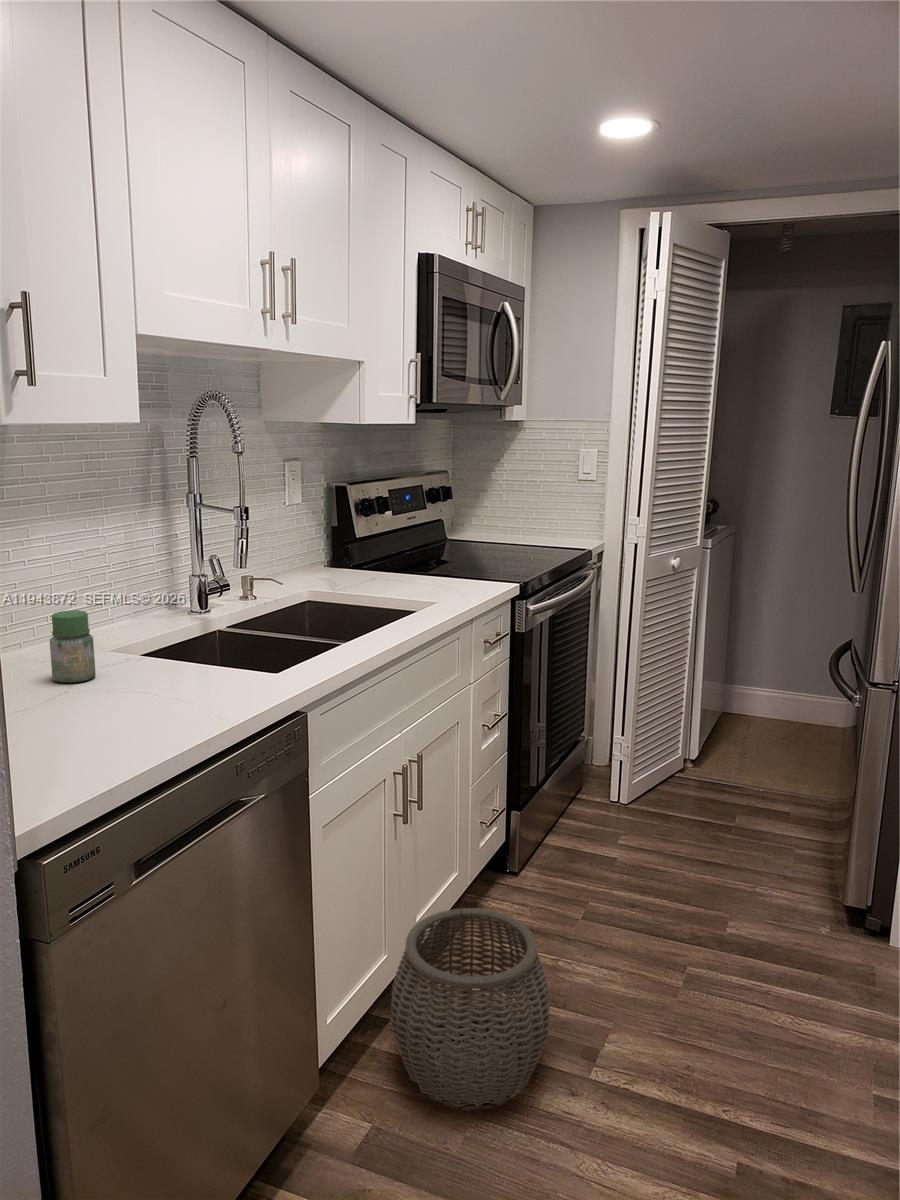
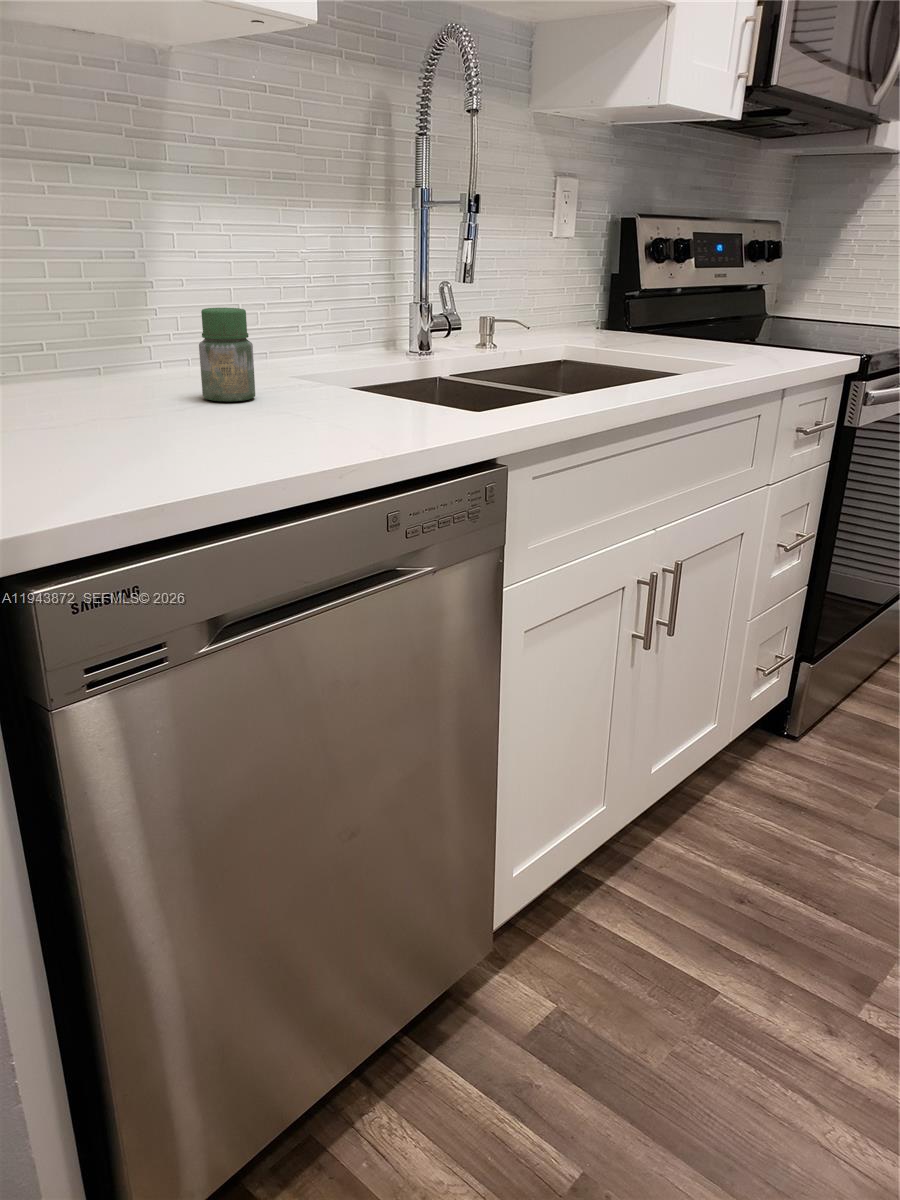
woven basket: present [391,908,550,1107] -> none [598,768,818,1020]

